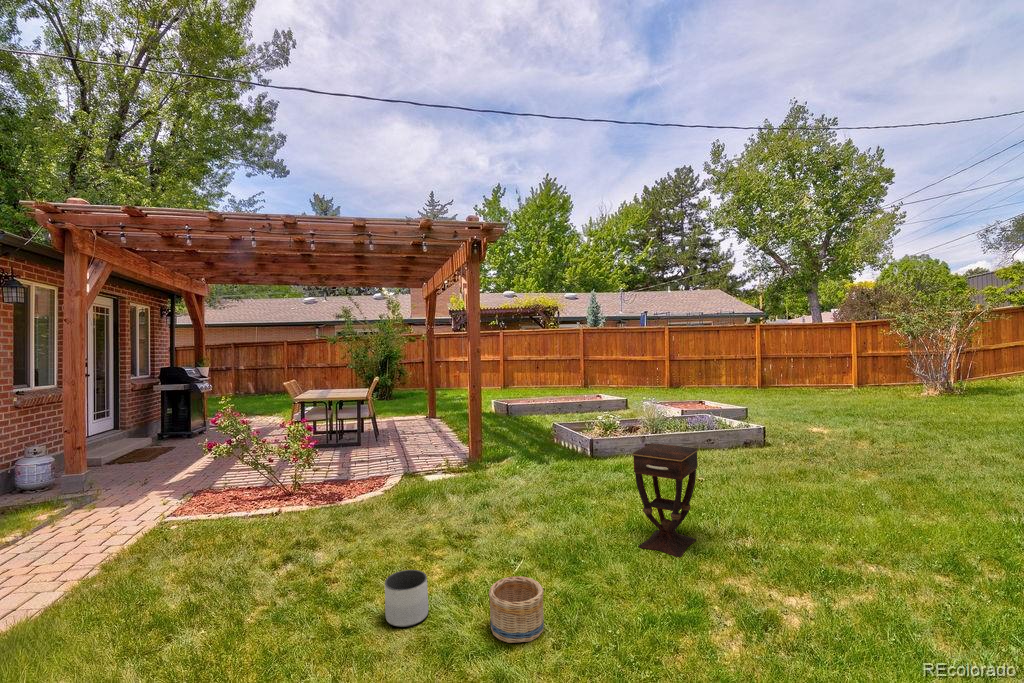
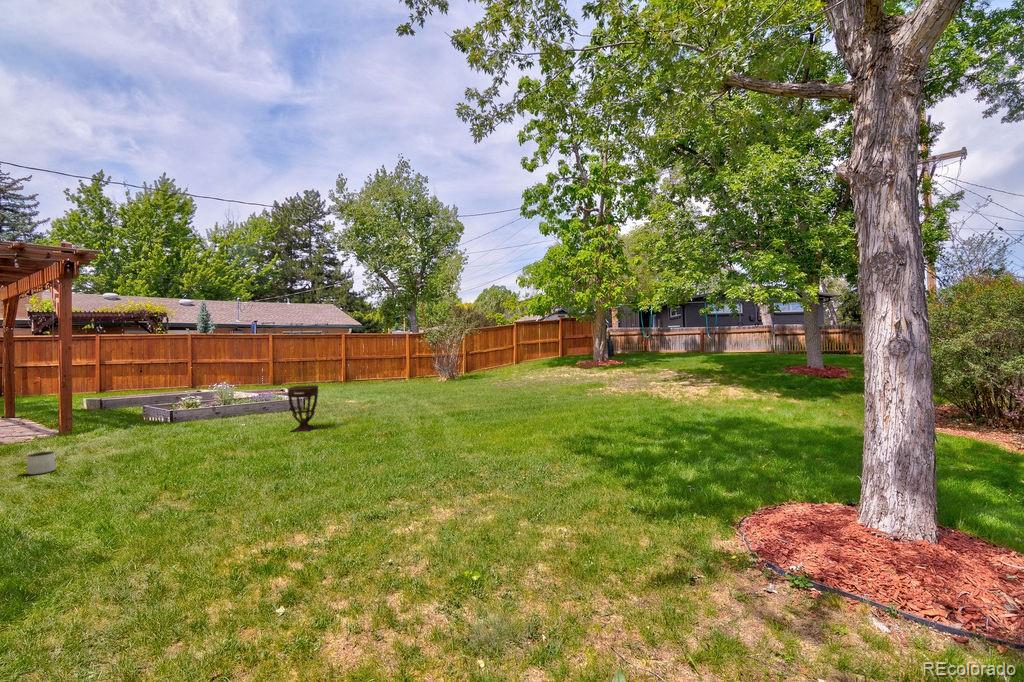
side table: present [633,443,698,557] -> present [288,385,318,432]
basket: present [489,576,544,643] -> none [95,445,126,468]

